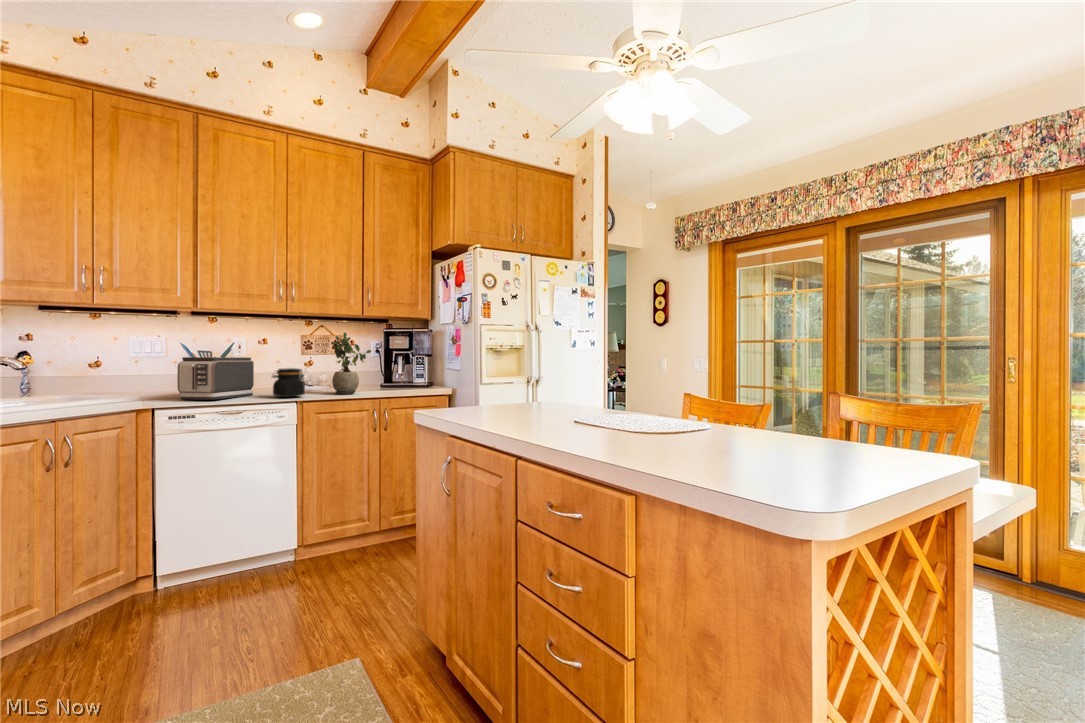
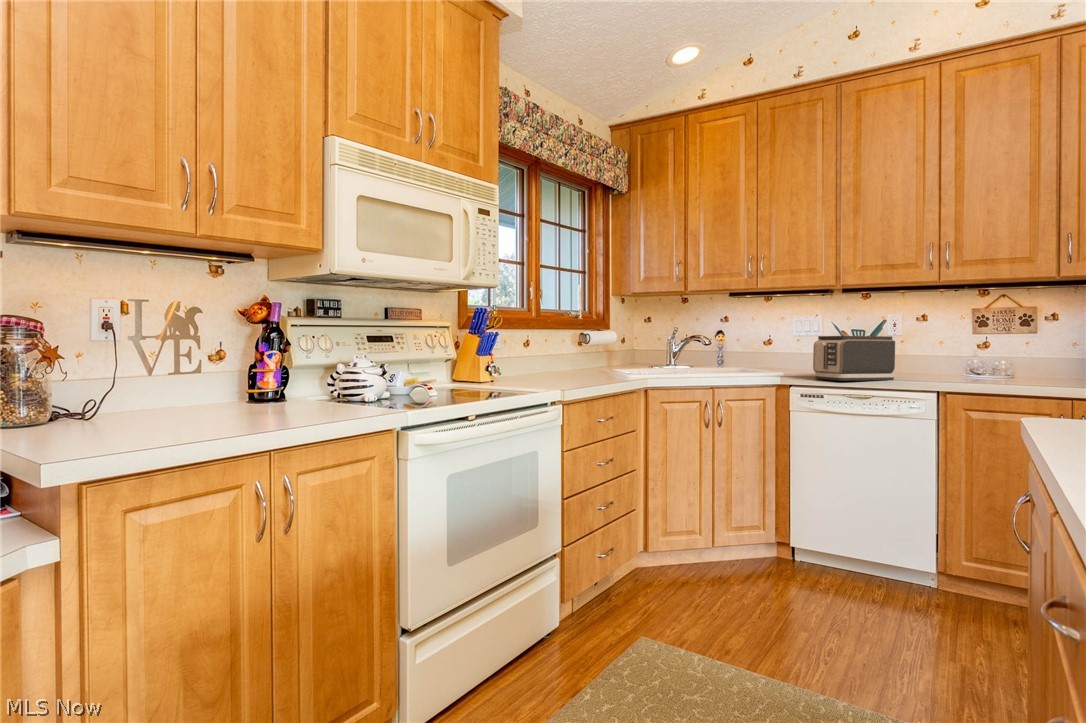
potted plant: present [331,333,371,394] -> none [995,301,1057,387]
jar: present [272,368,305,397] -> none [908,349,953,385]

